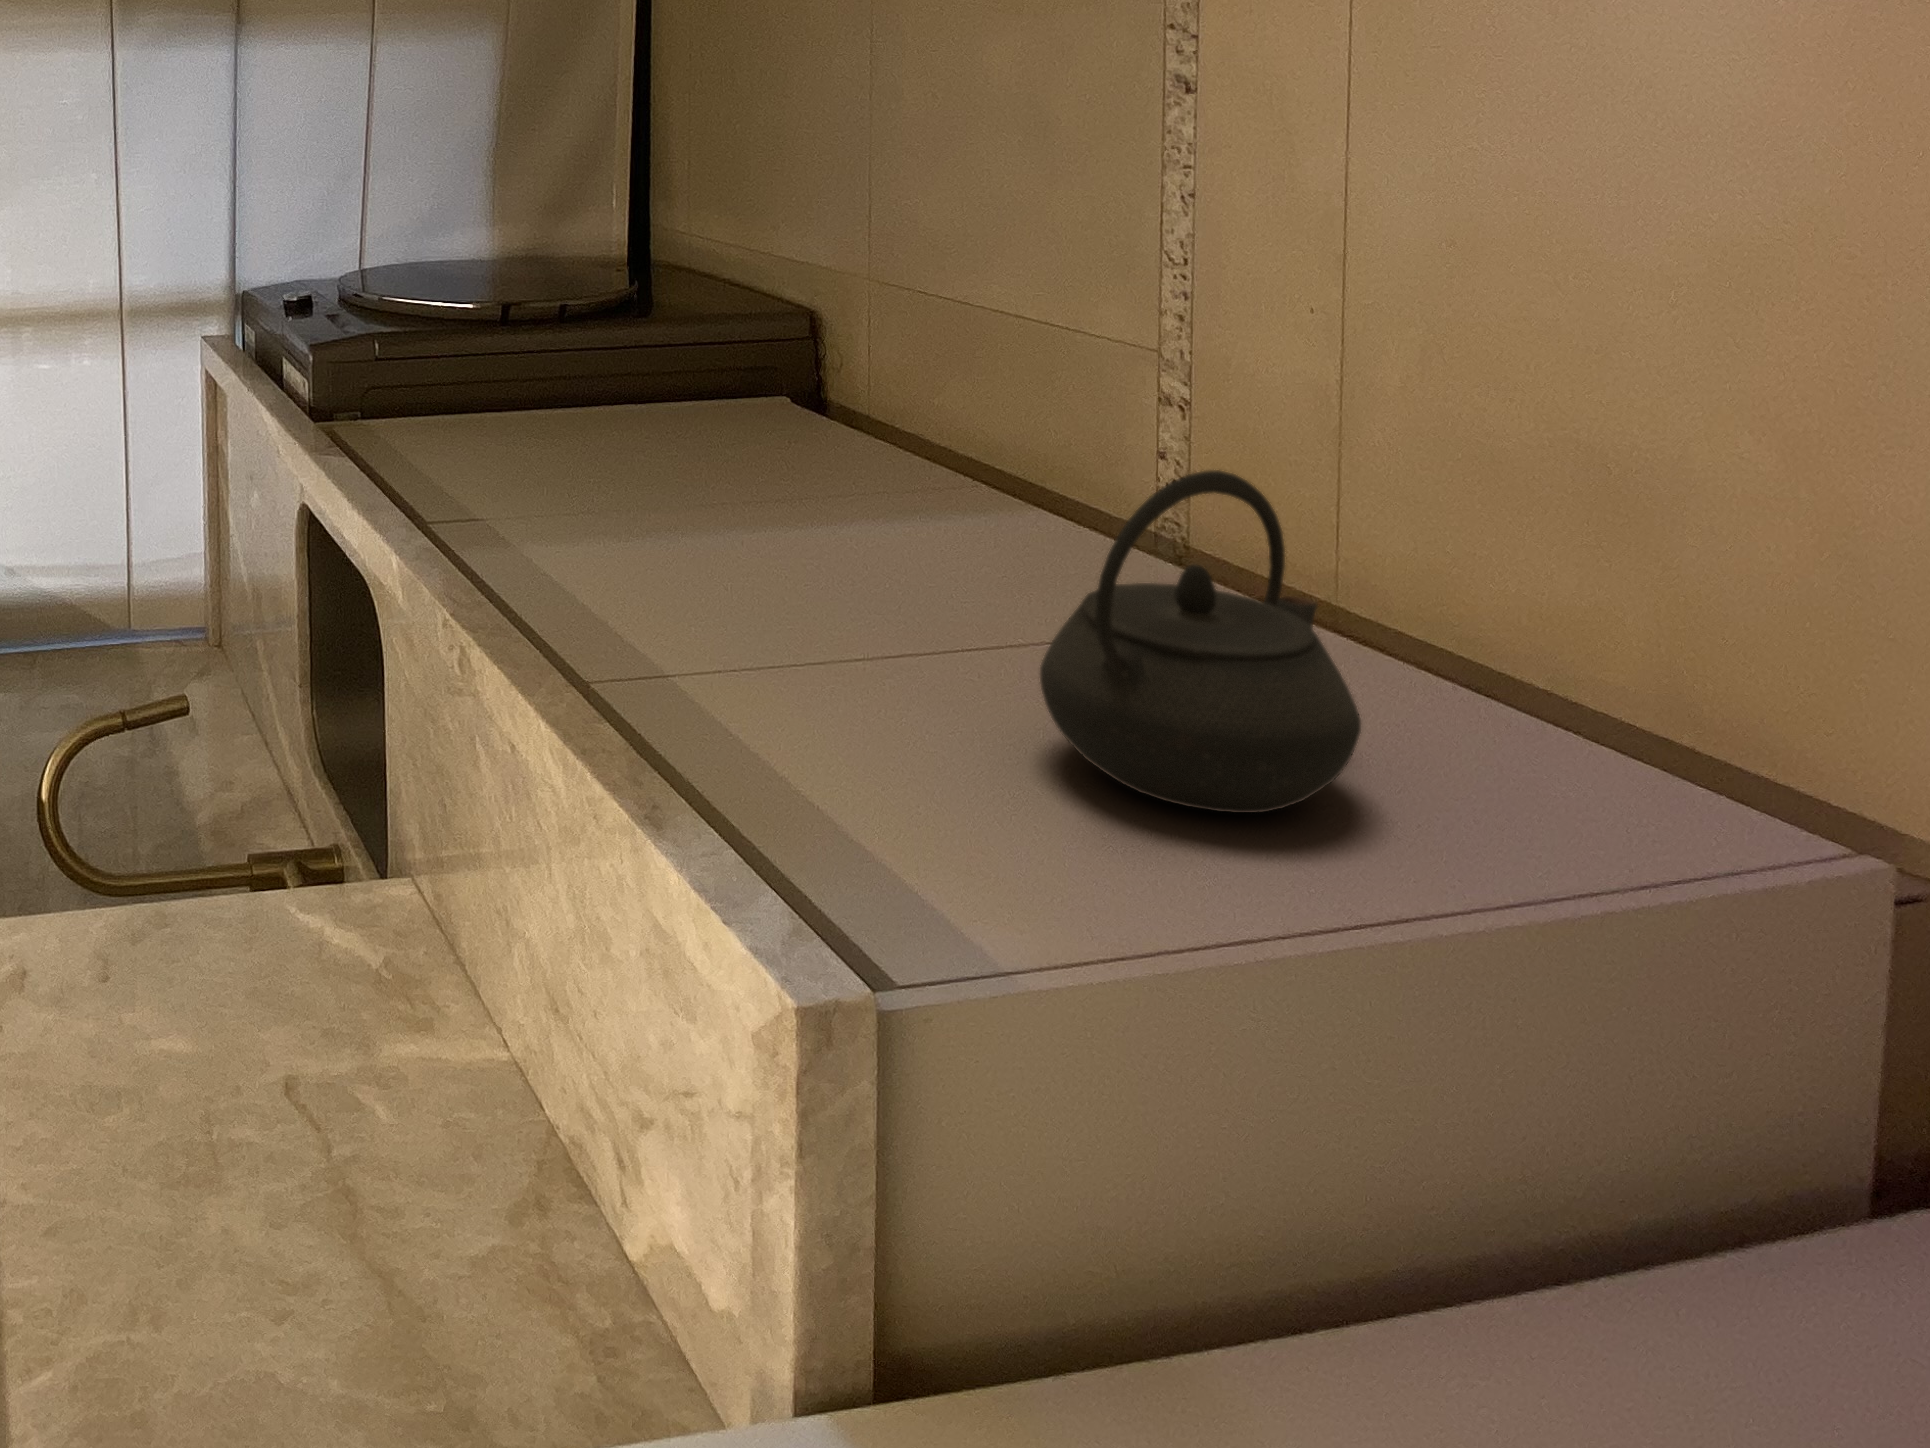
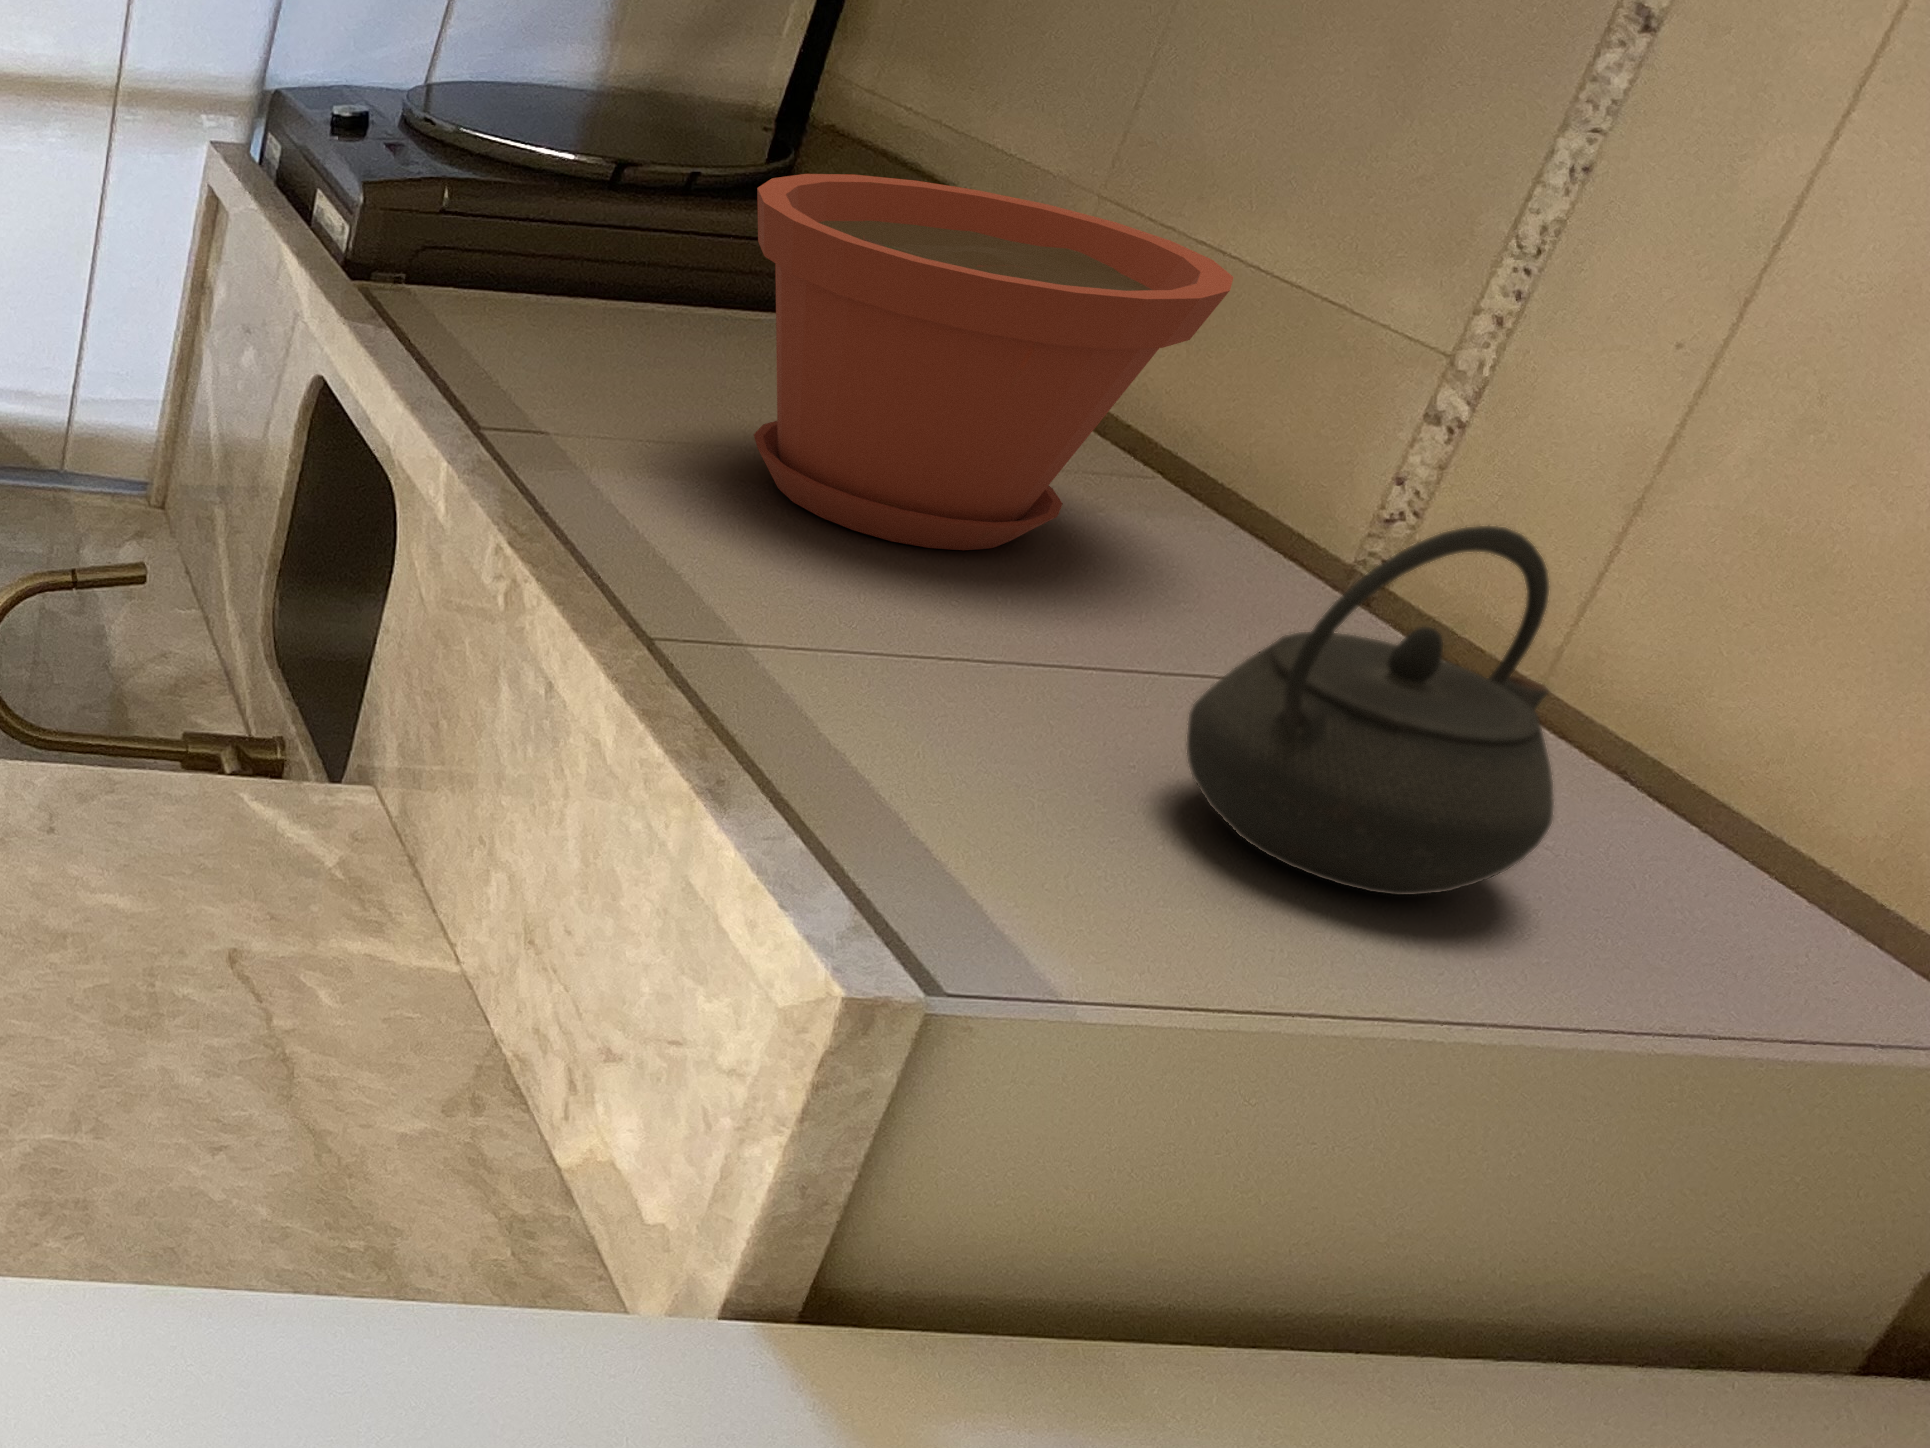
plant pot: none [594,280,971,571] -> present [754,174,1233,550]

